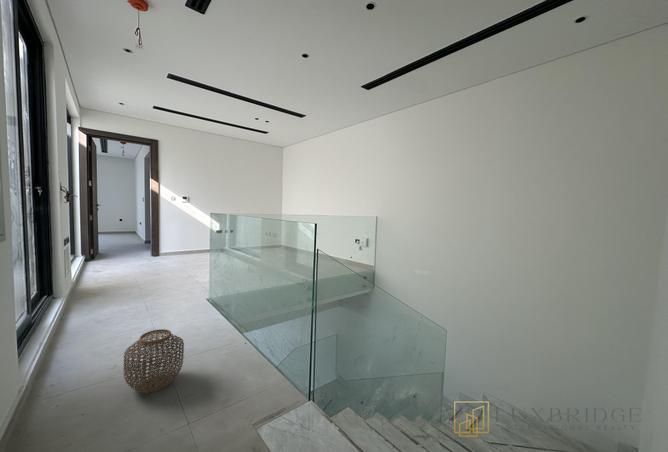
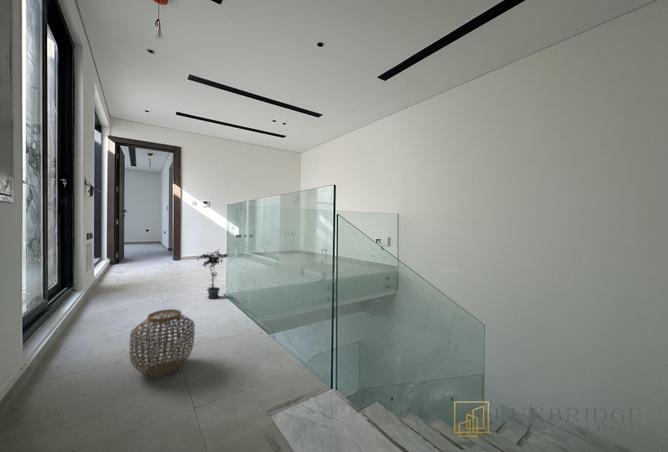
potted plant: none [181,256,214,304] -> present [198,250,228,299]

